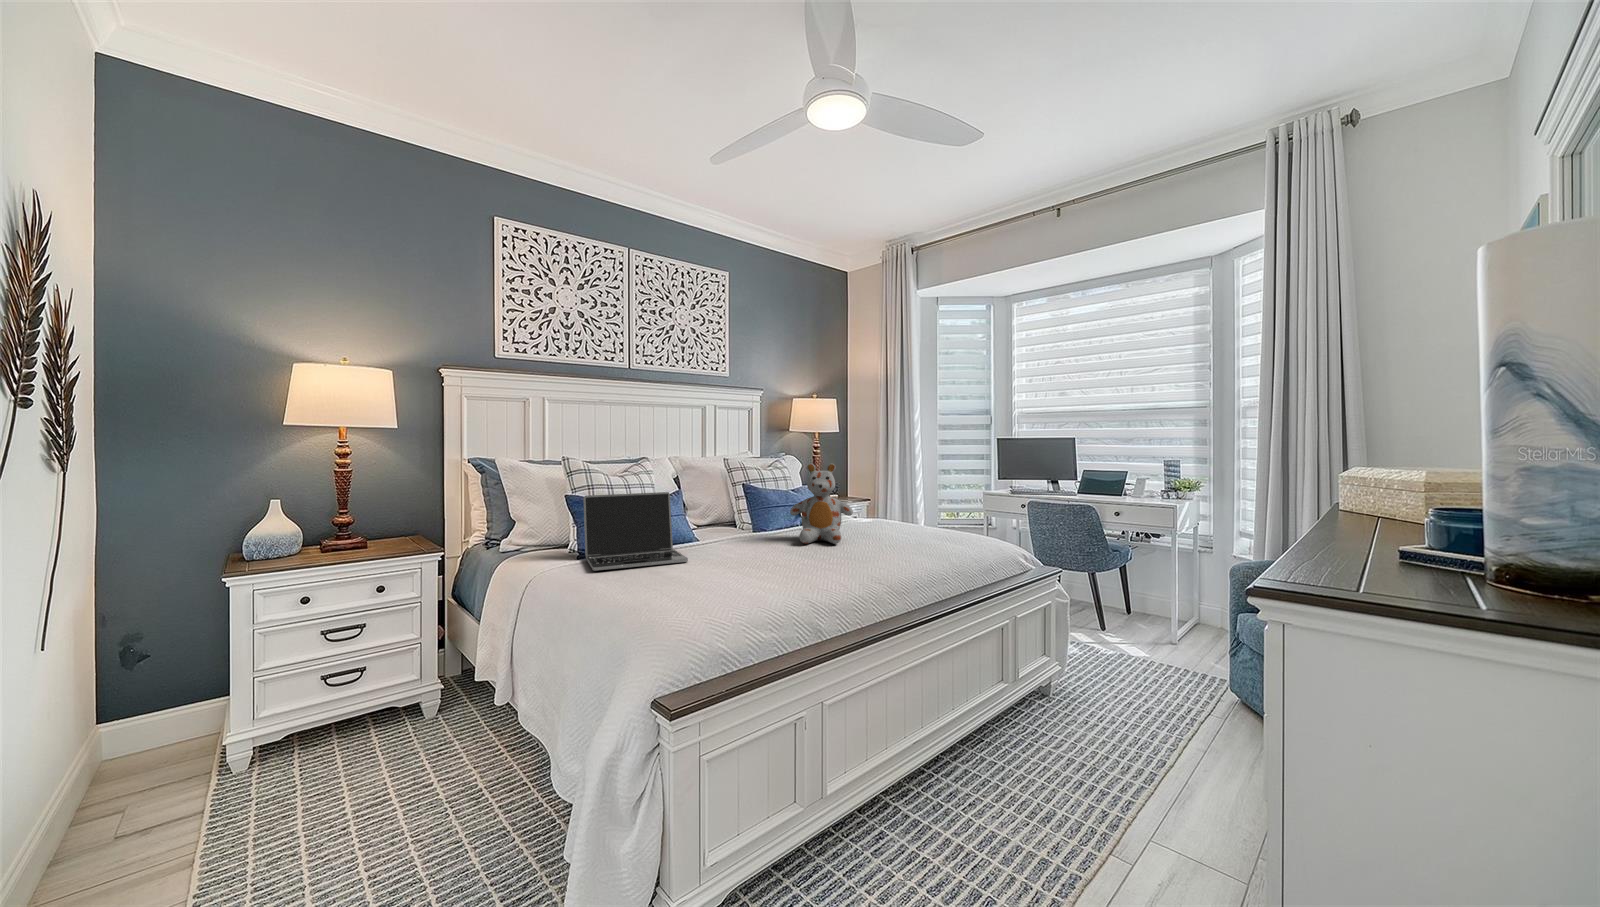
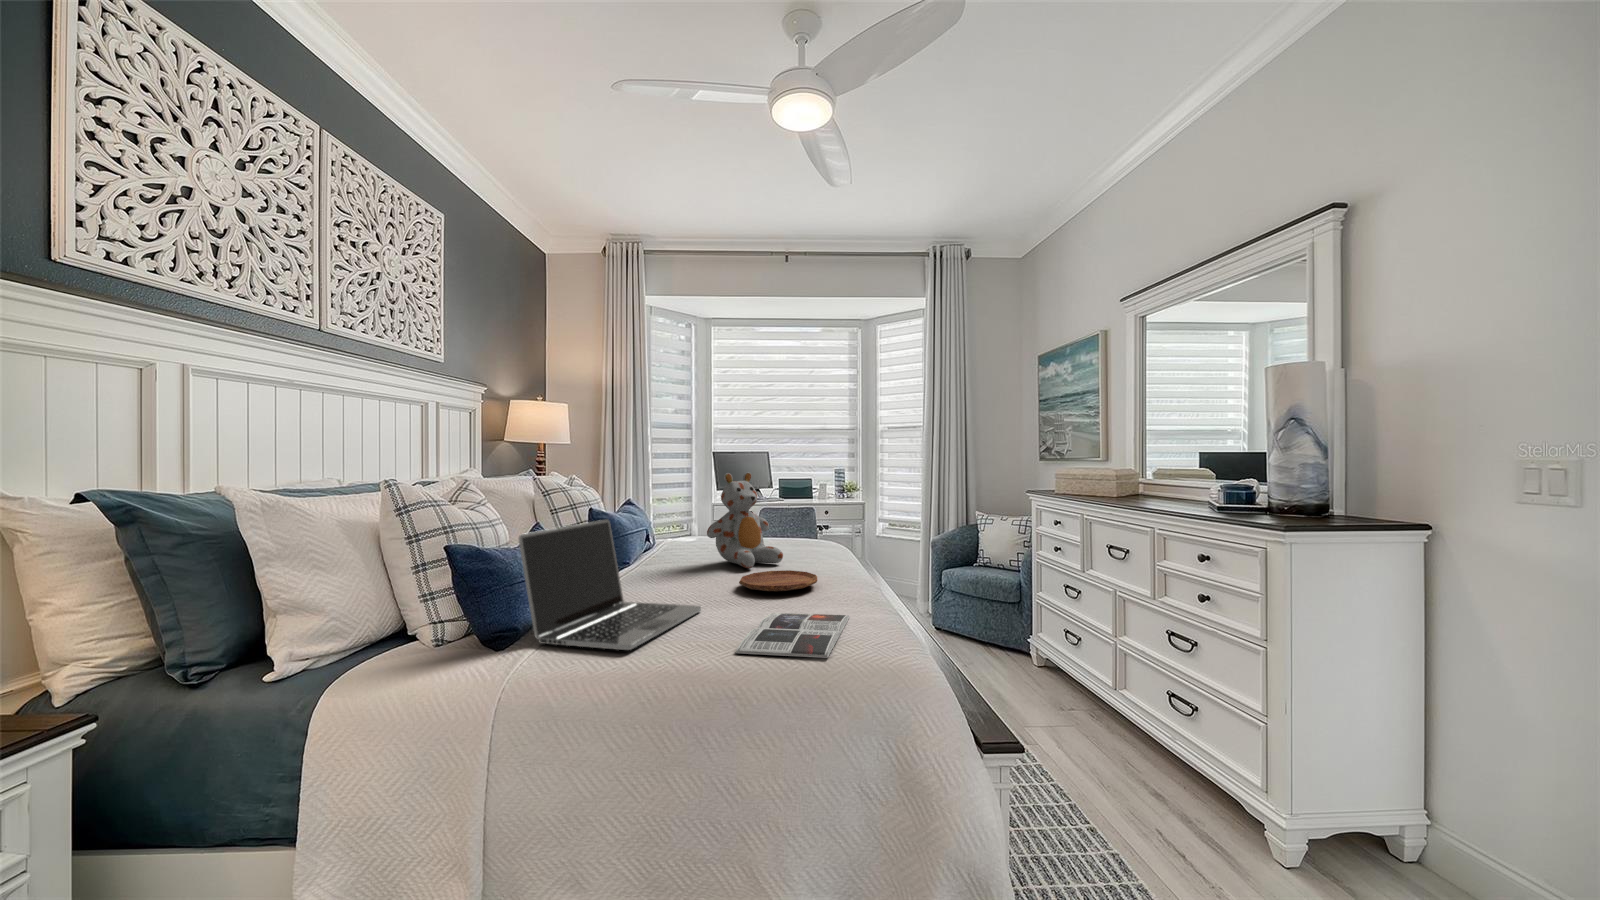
tray: none [742,546,807,562] -> present [739,570,817,591]
magazine: none [621,571,734,599] -> present [735,613,850,658]

